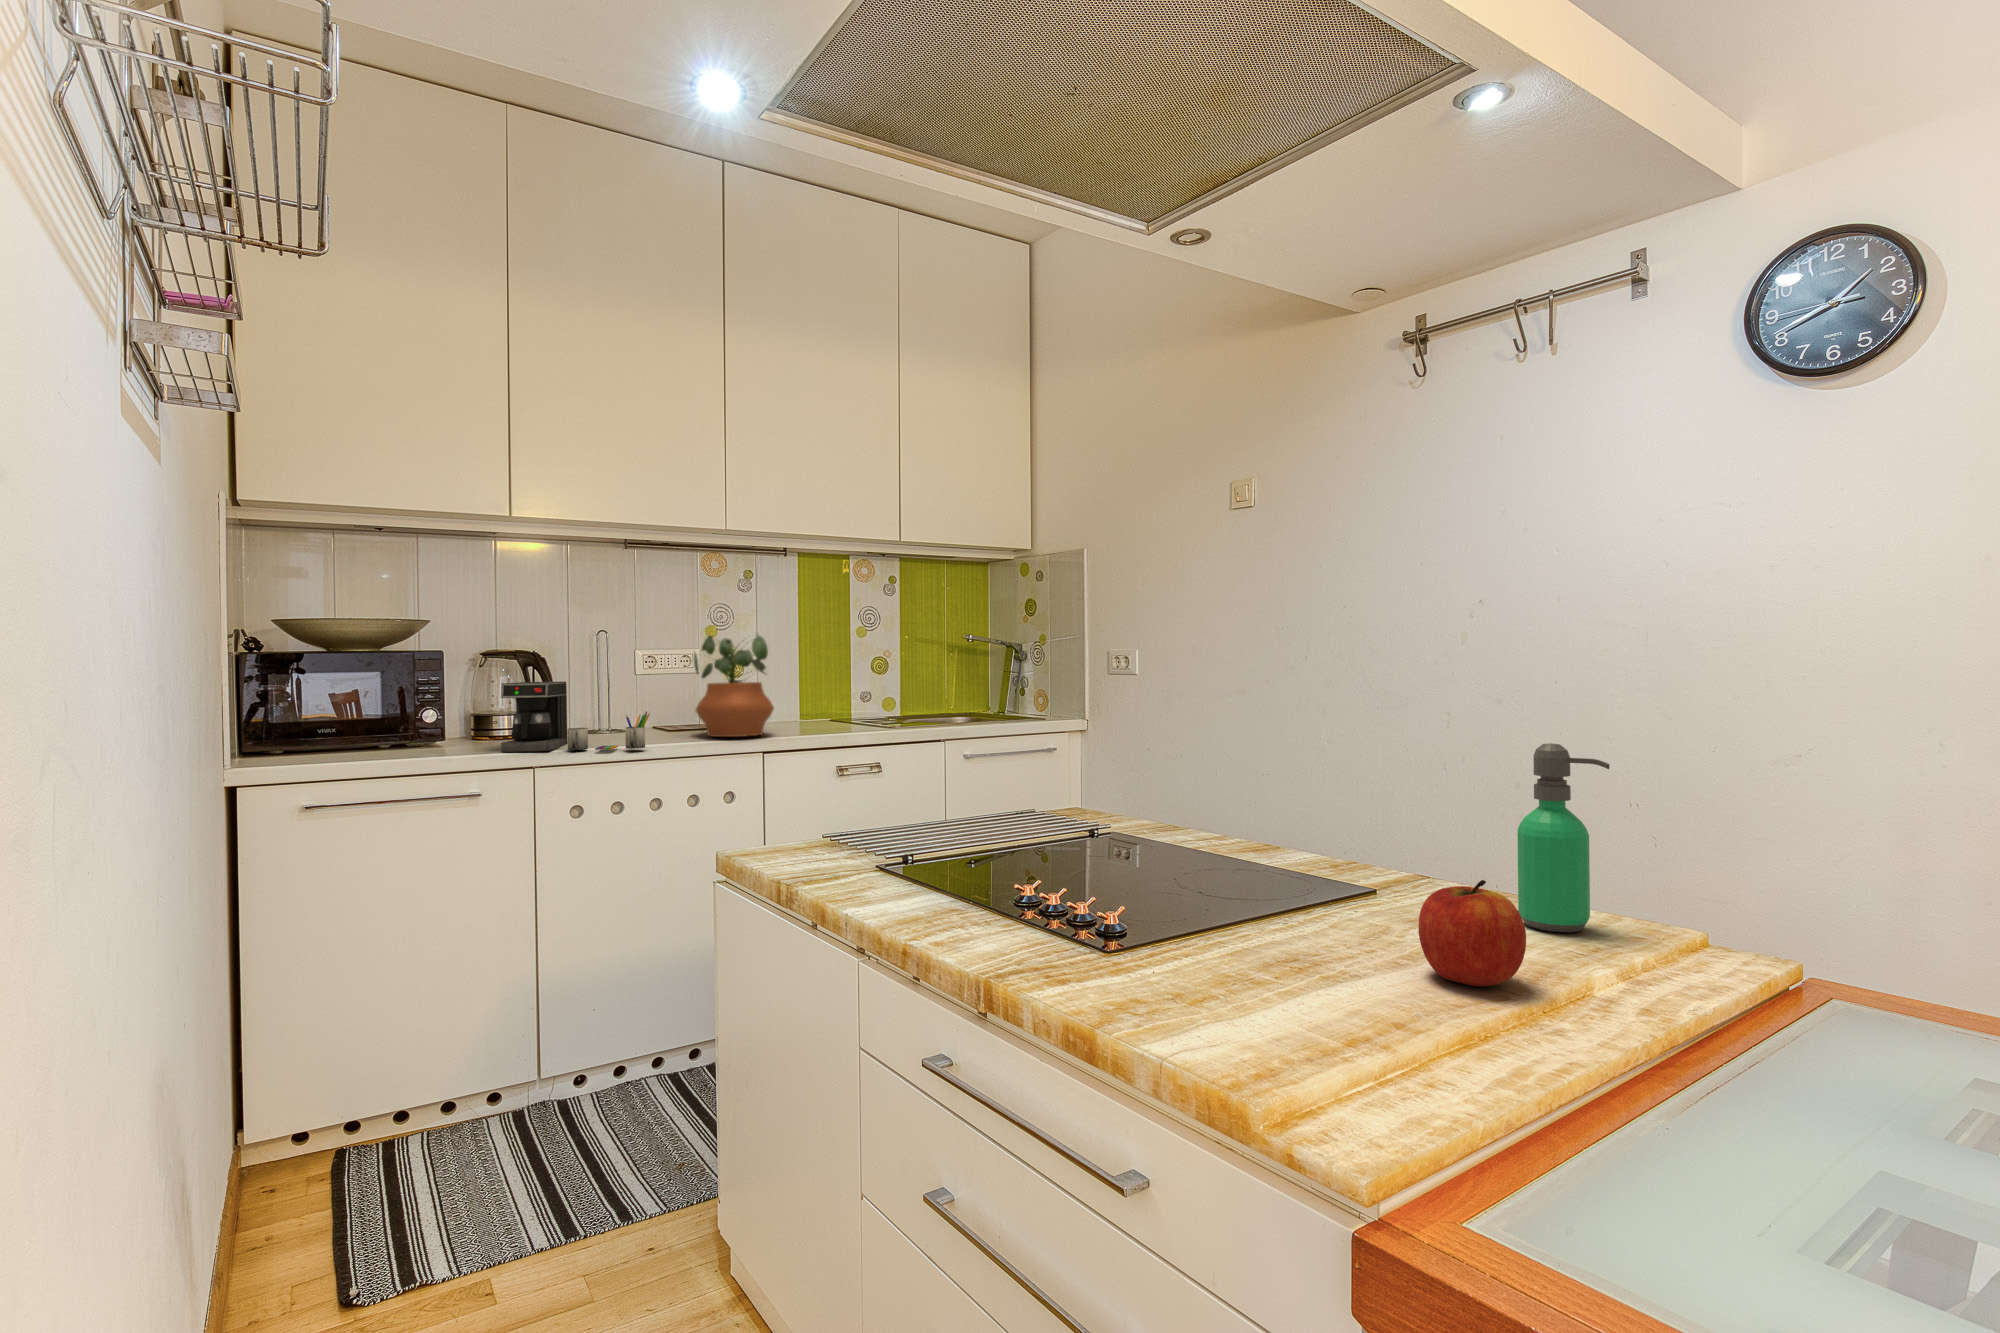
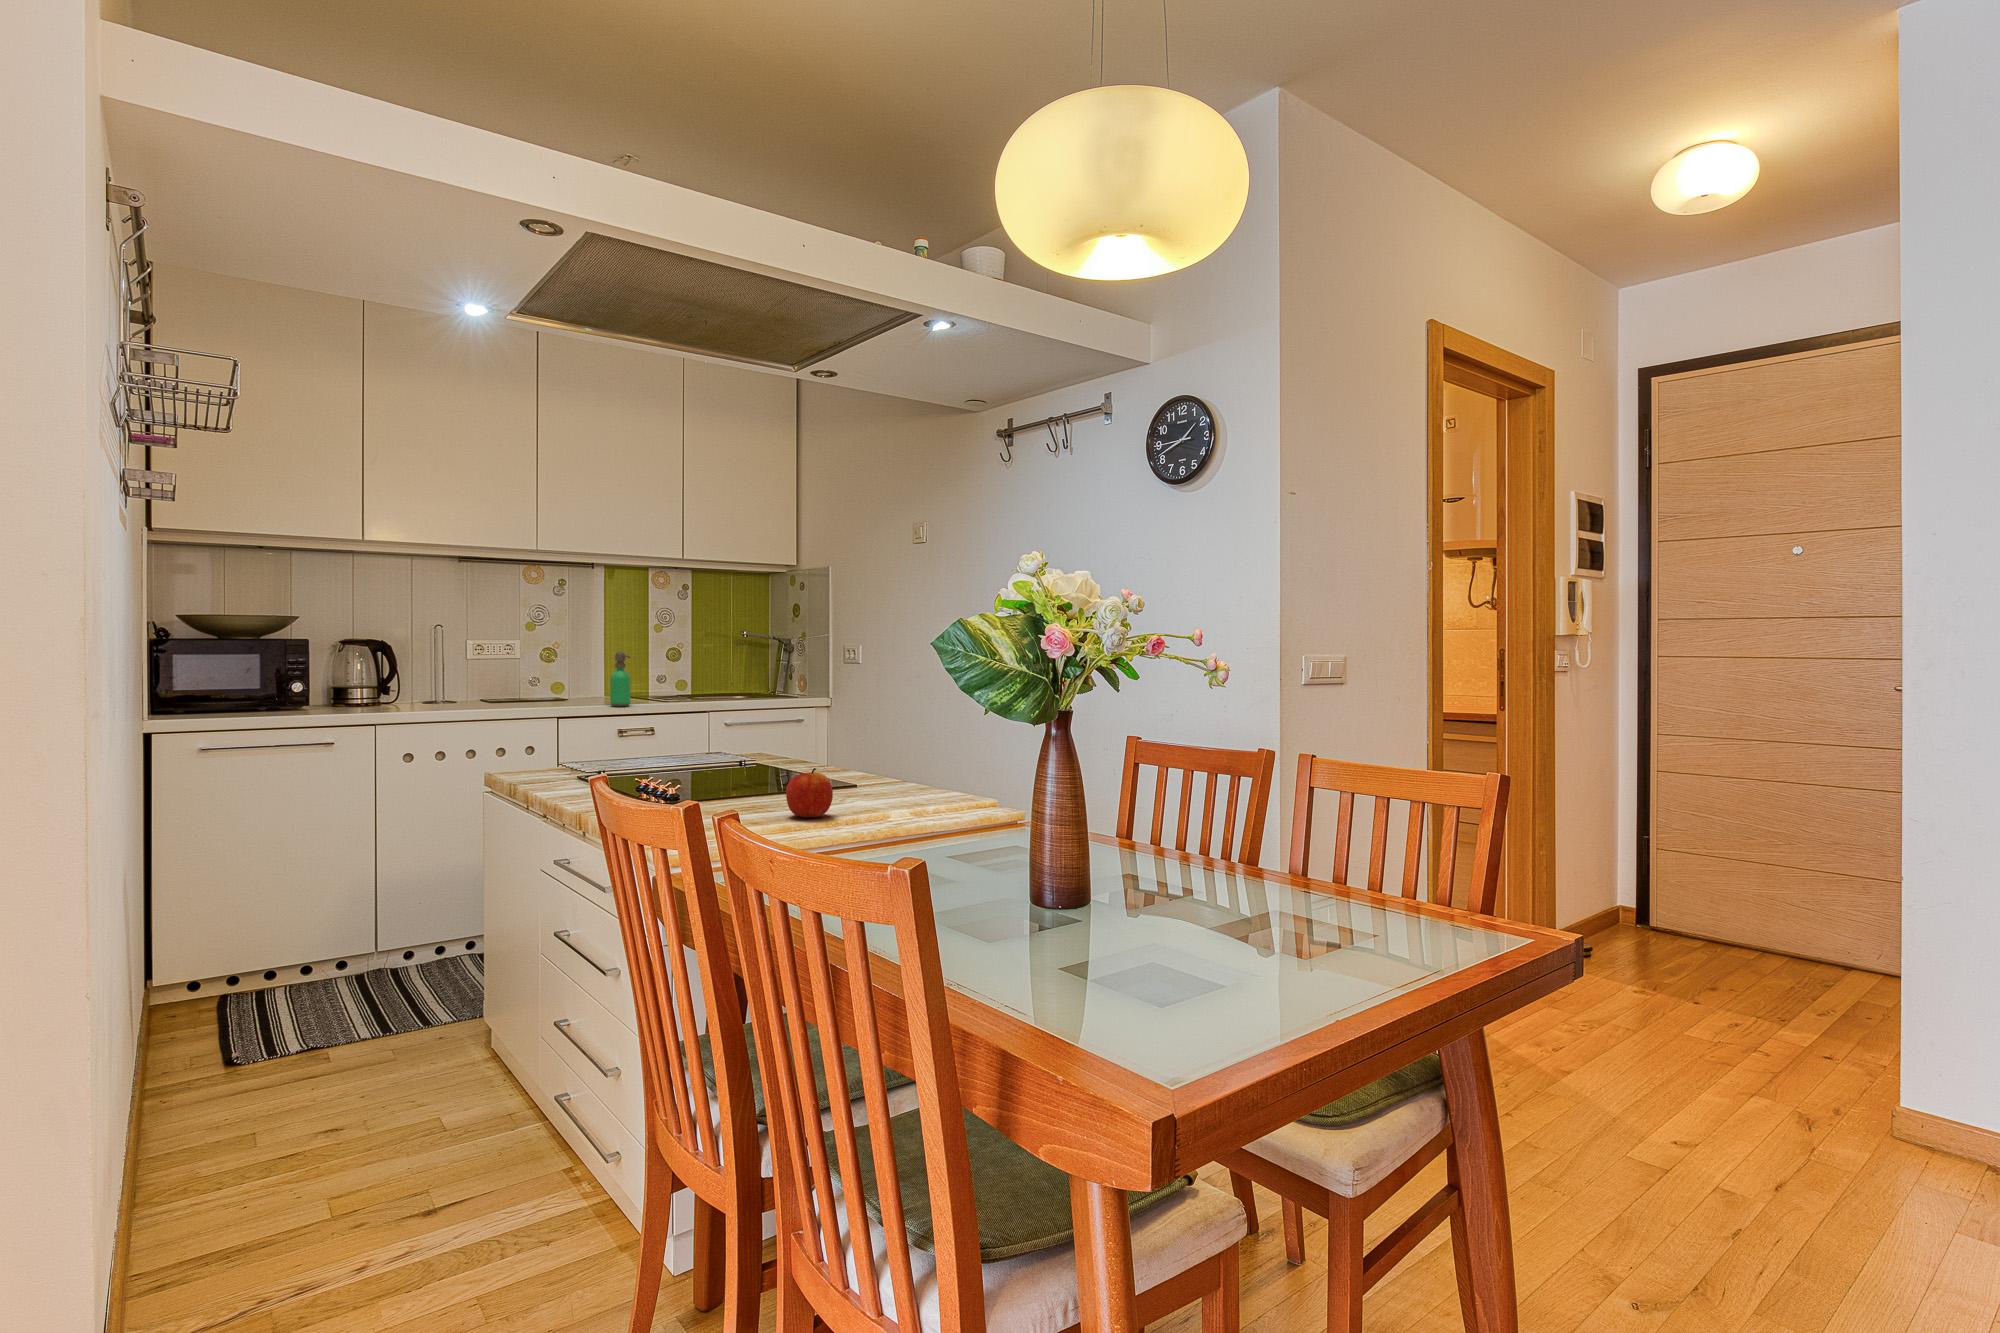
potted plant: present [694,634,774,737] -> none [506,629,571,708]
coffee maker: present [501,681,650,752] -> none [350,664,466,715]
soap dispenser: present [1517,743,1609,932] -> present [610,651,630,706]

